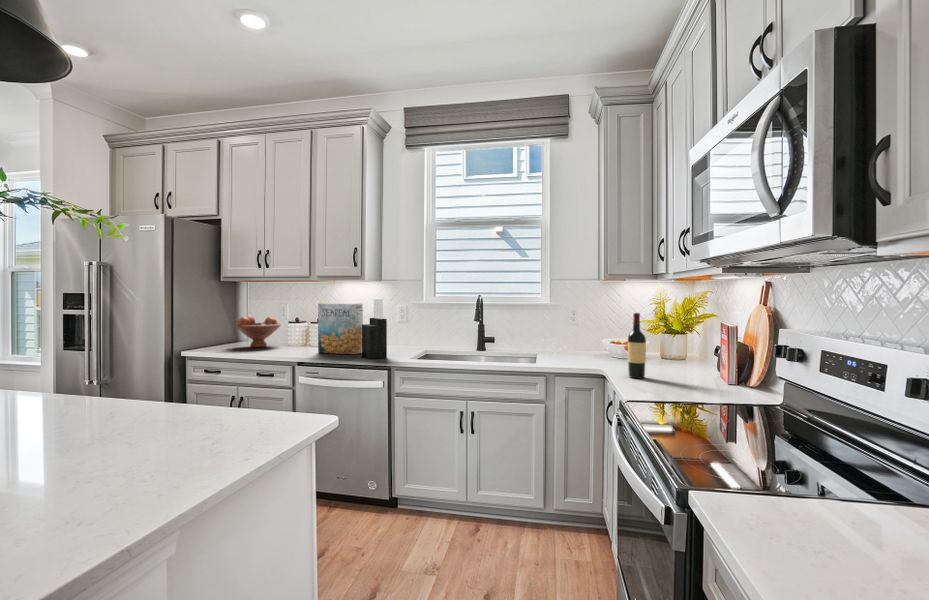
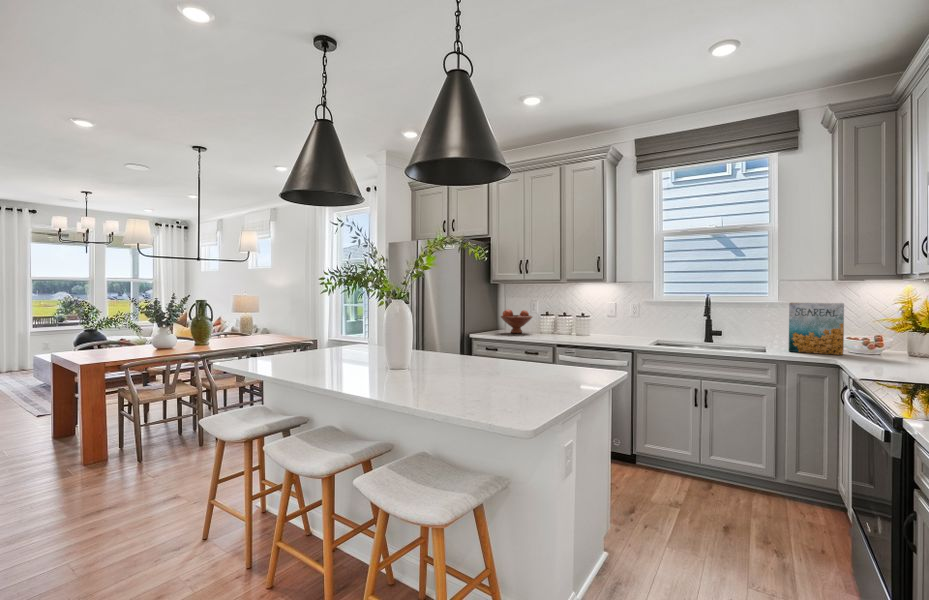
knife block: present [362,299,387,359] -> none [605,297,628,344]
cereal box: present [318,303,363,354] -> present [789,302,844,355]
wine bottle: present [628,313,646,378] -> none [867,310,887,368]

